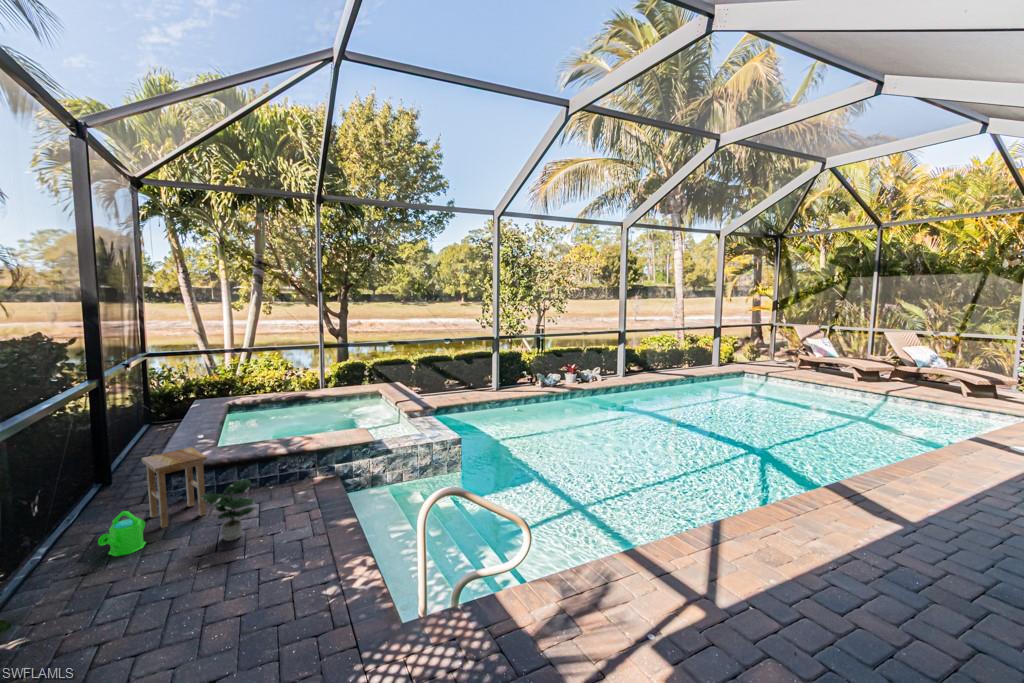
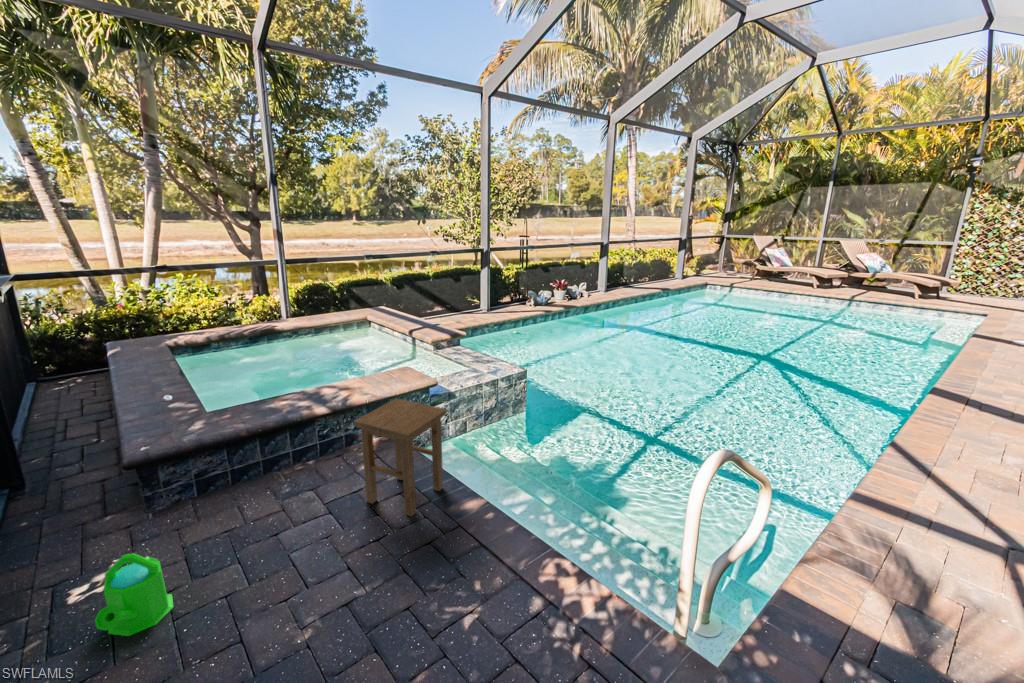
stool: present [142,447,207,528] -> present [354,399,447,516]
potted plant: present [201,479,255,541] -> none [272,465,364,567]

